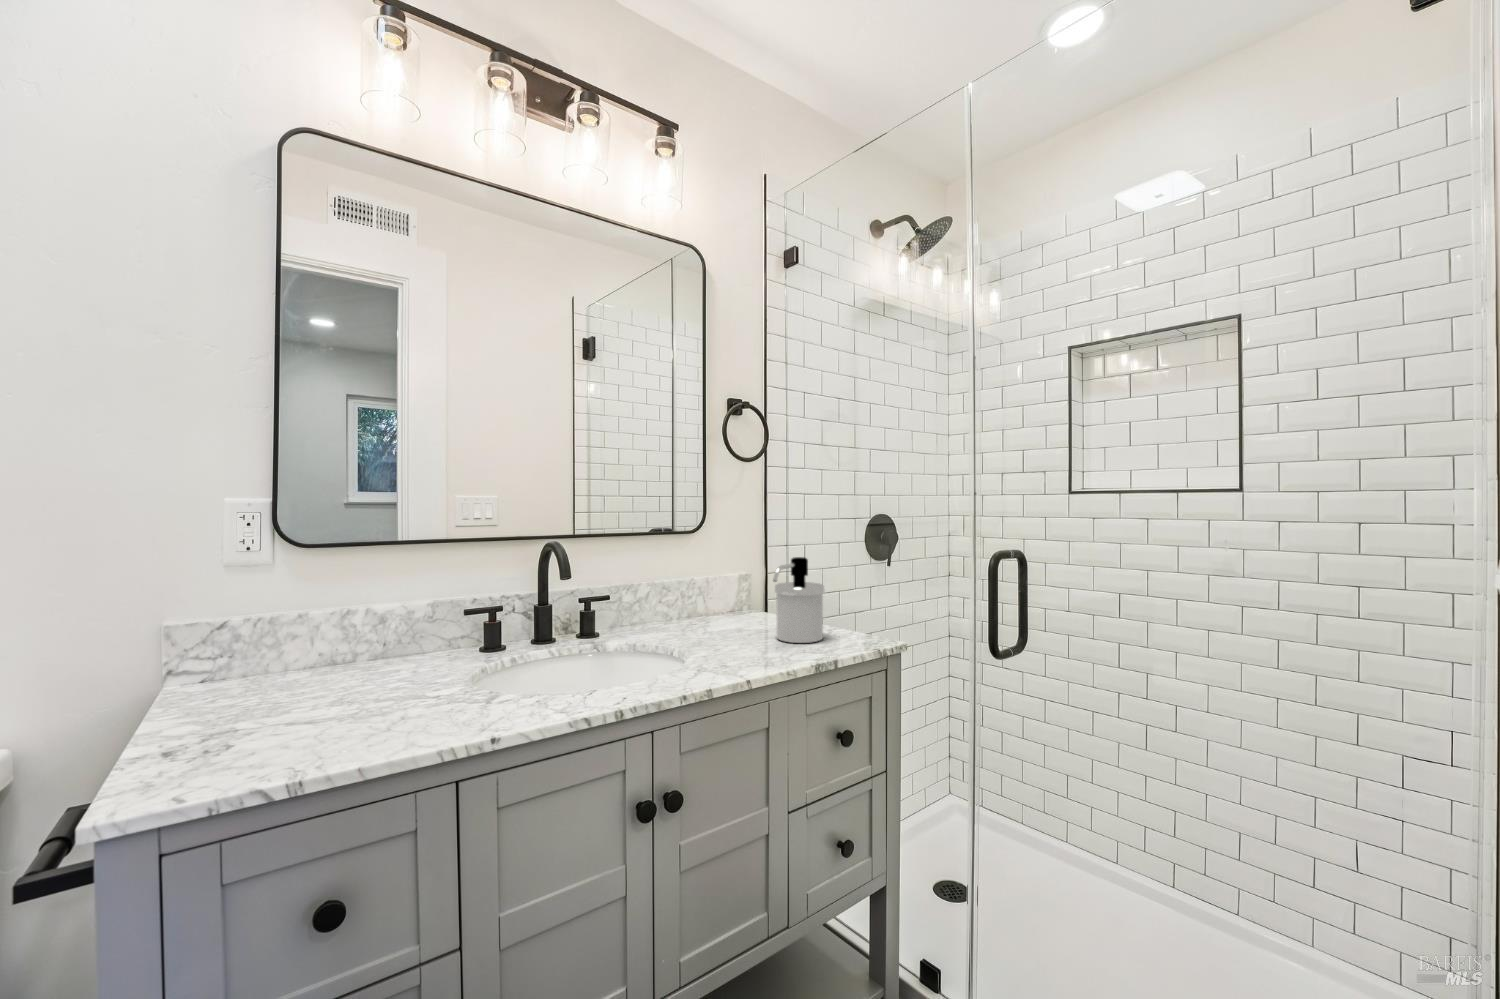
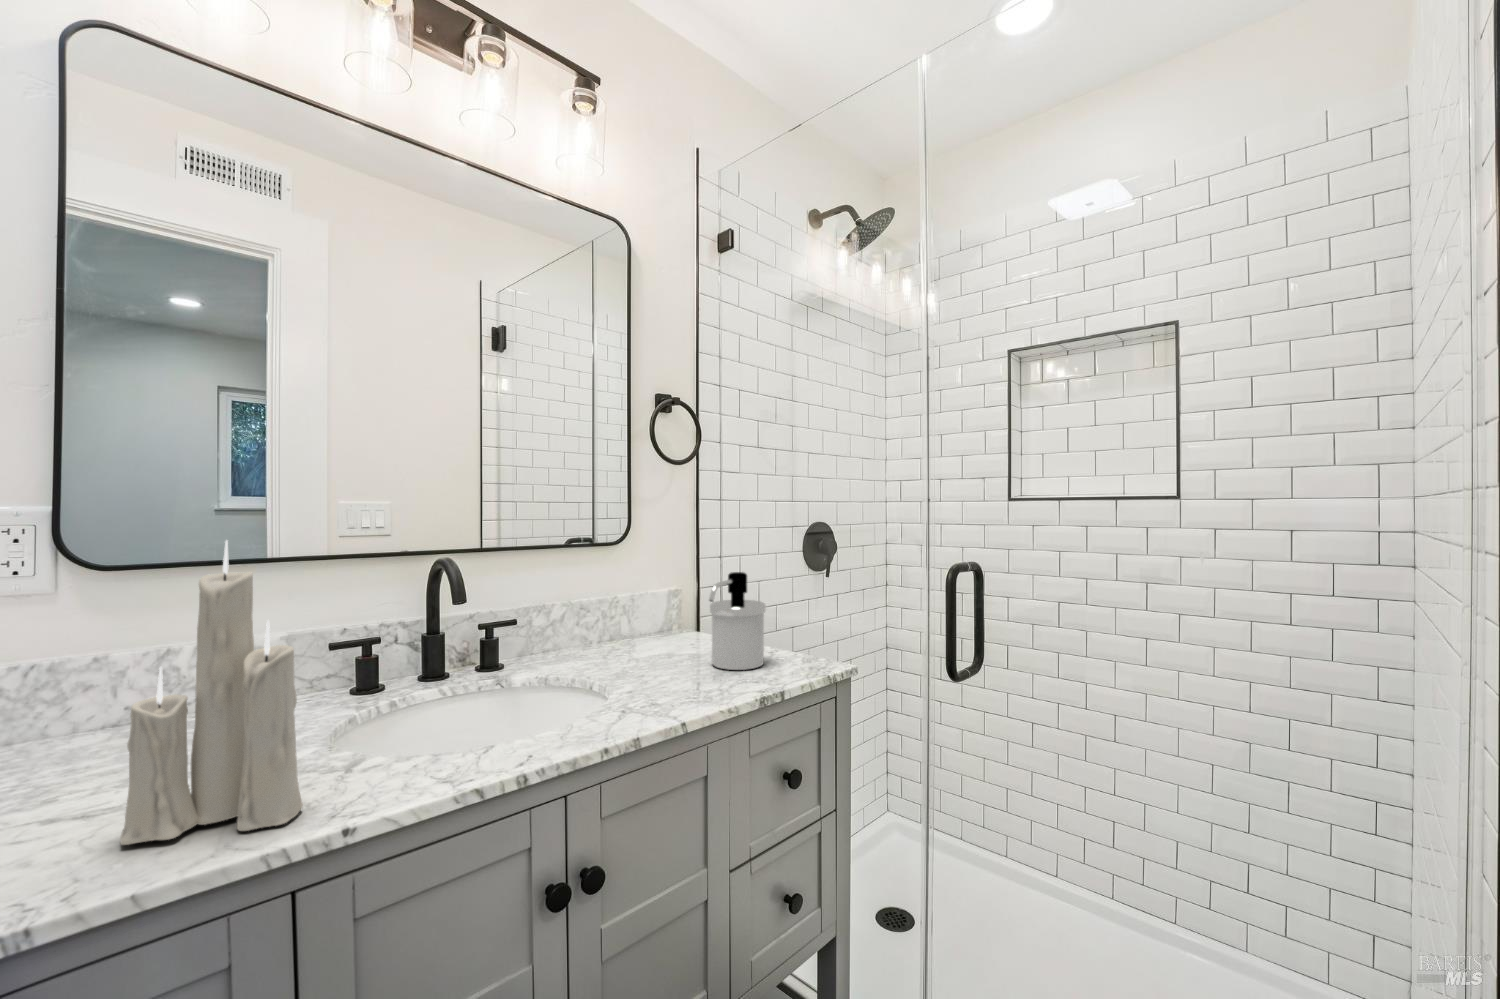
candle: none [341,510,460,739] -> present [120,540,303,845]

